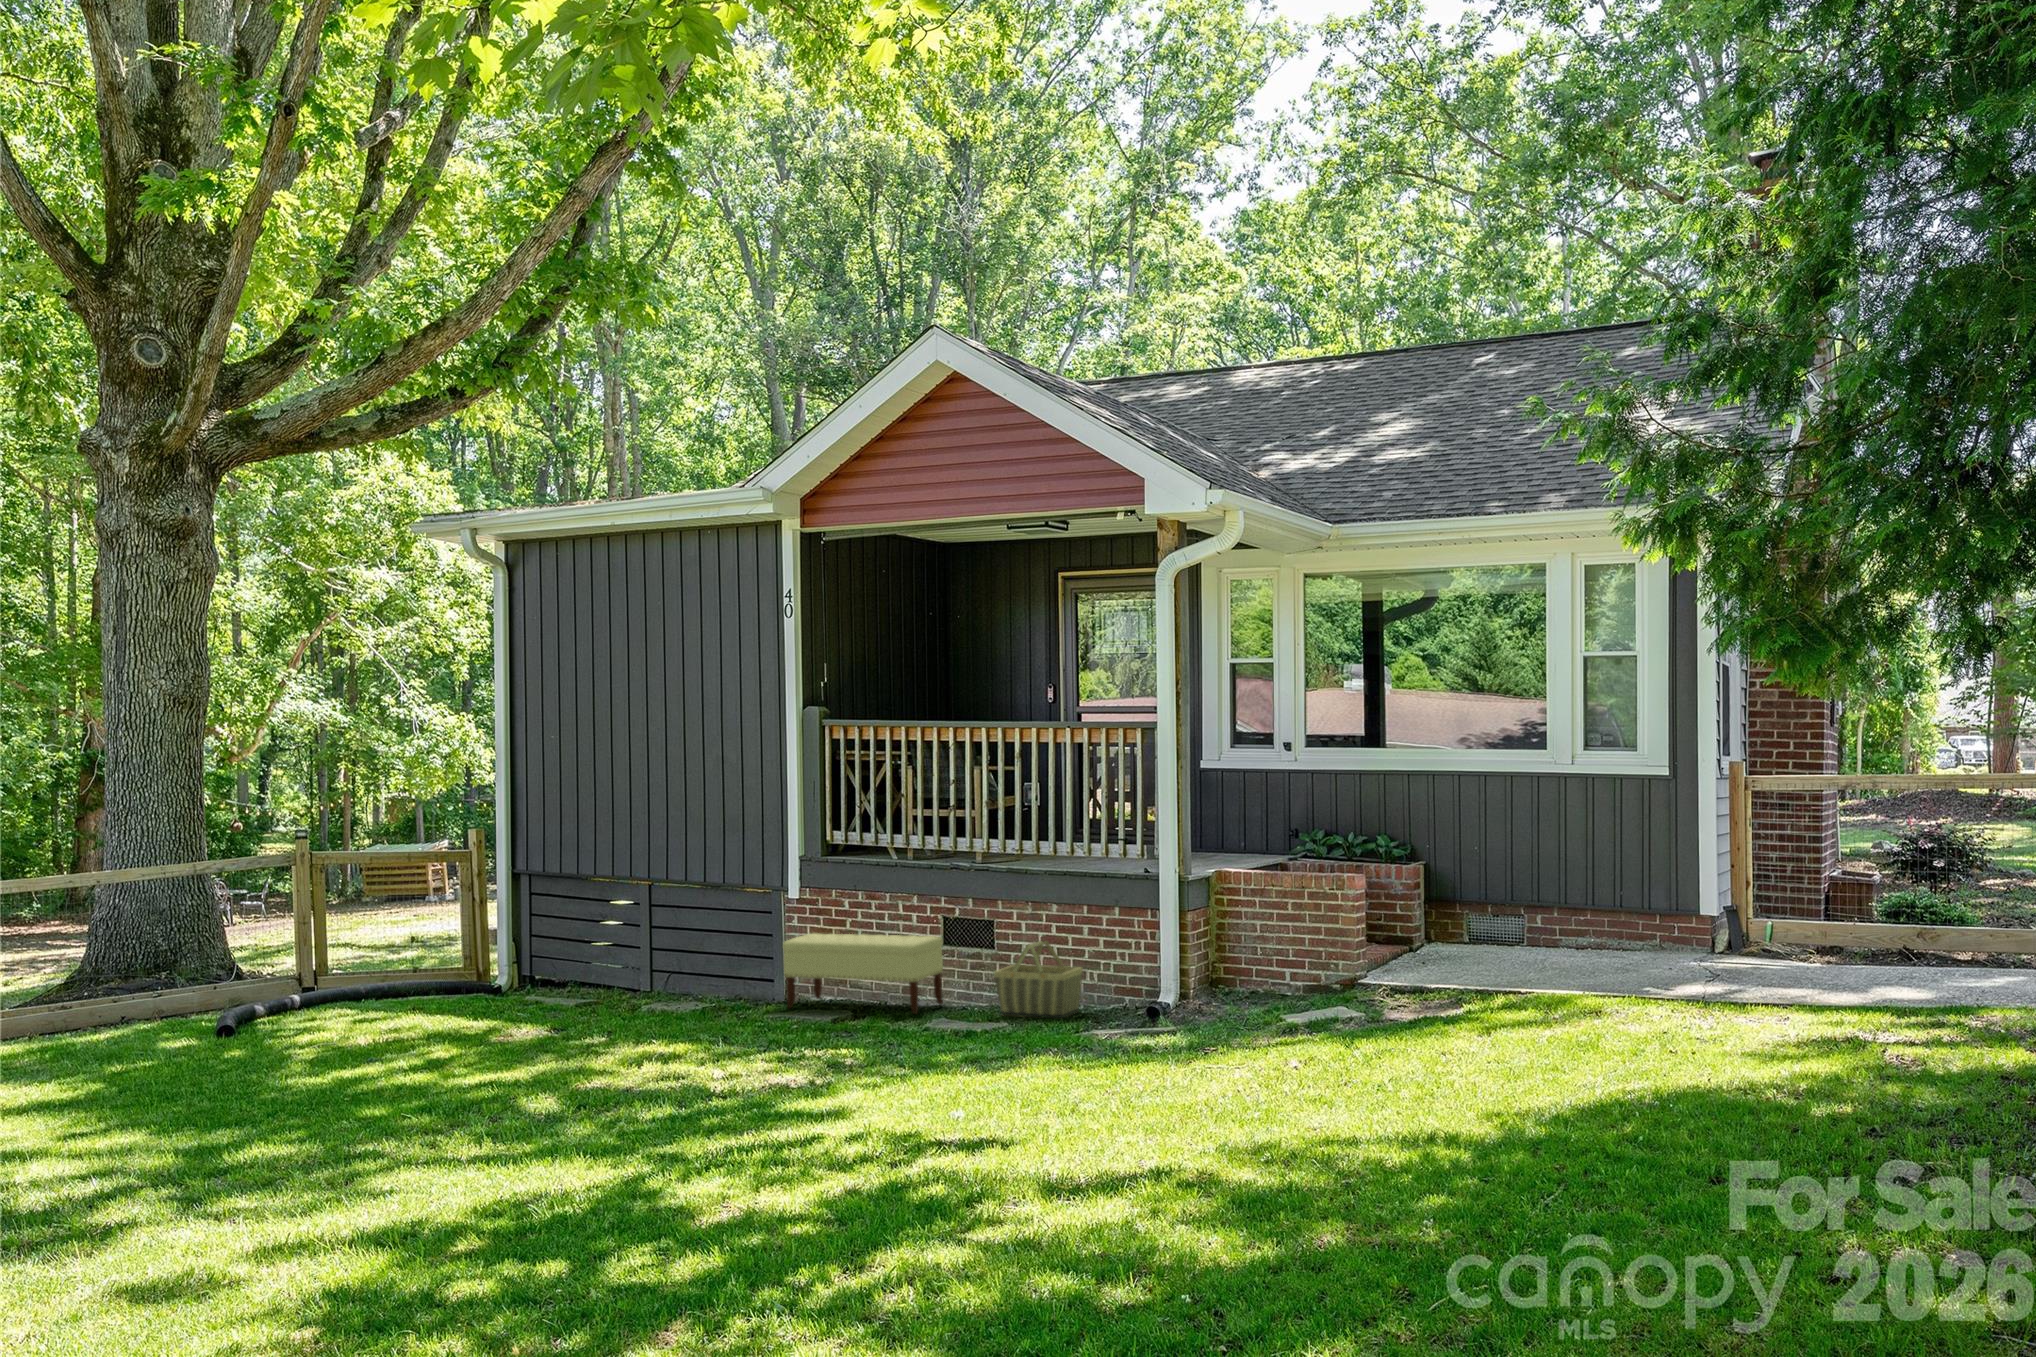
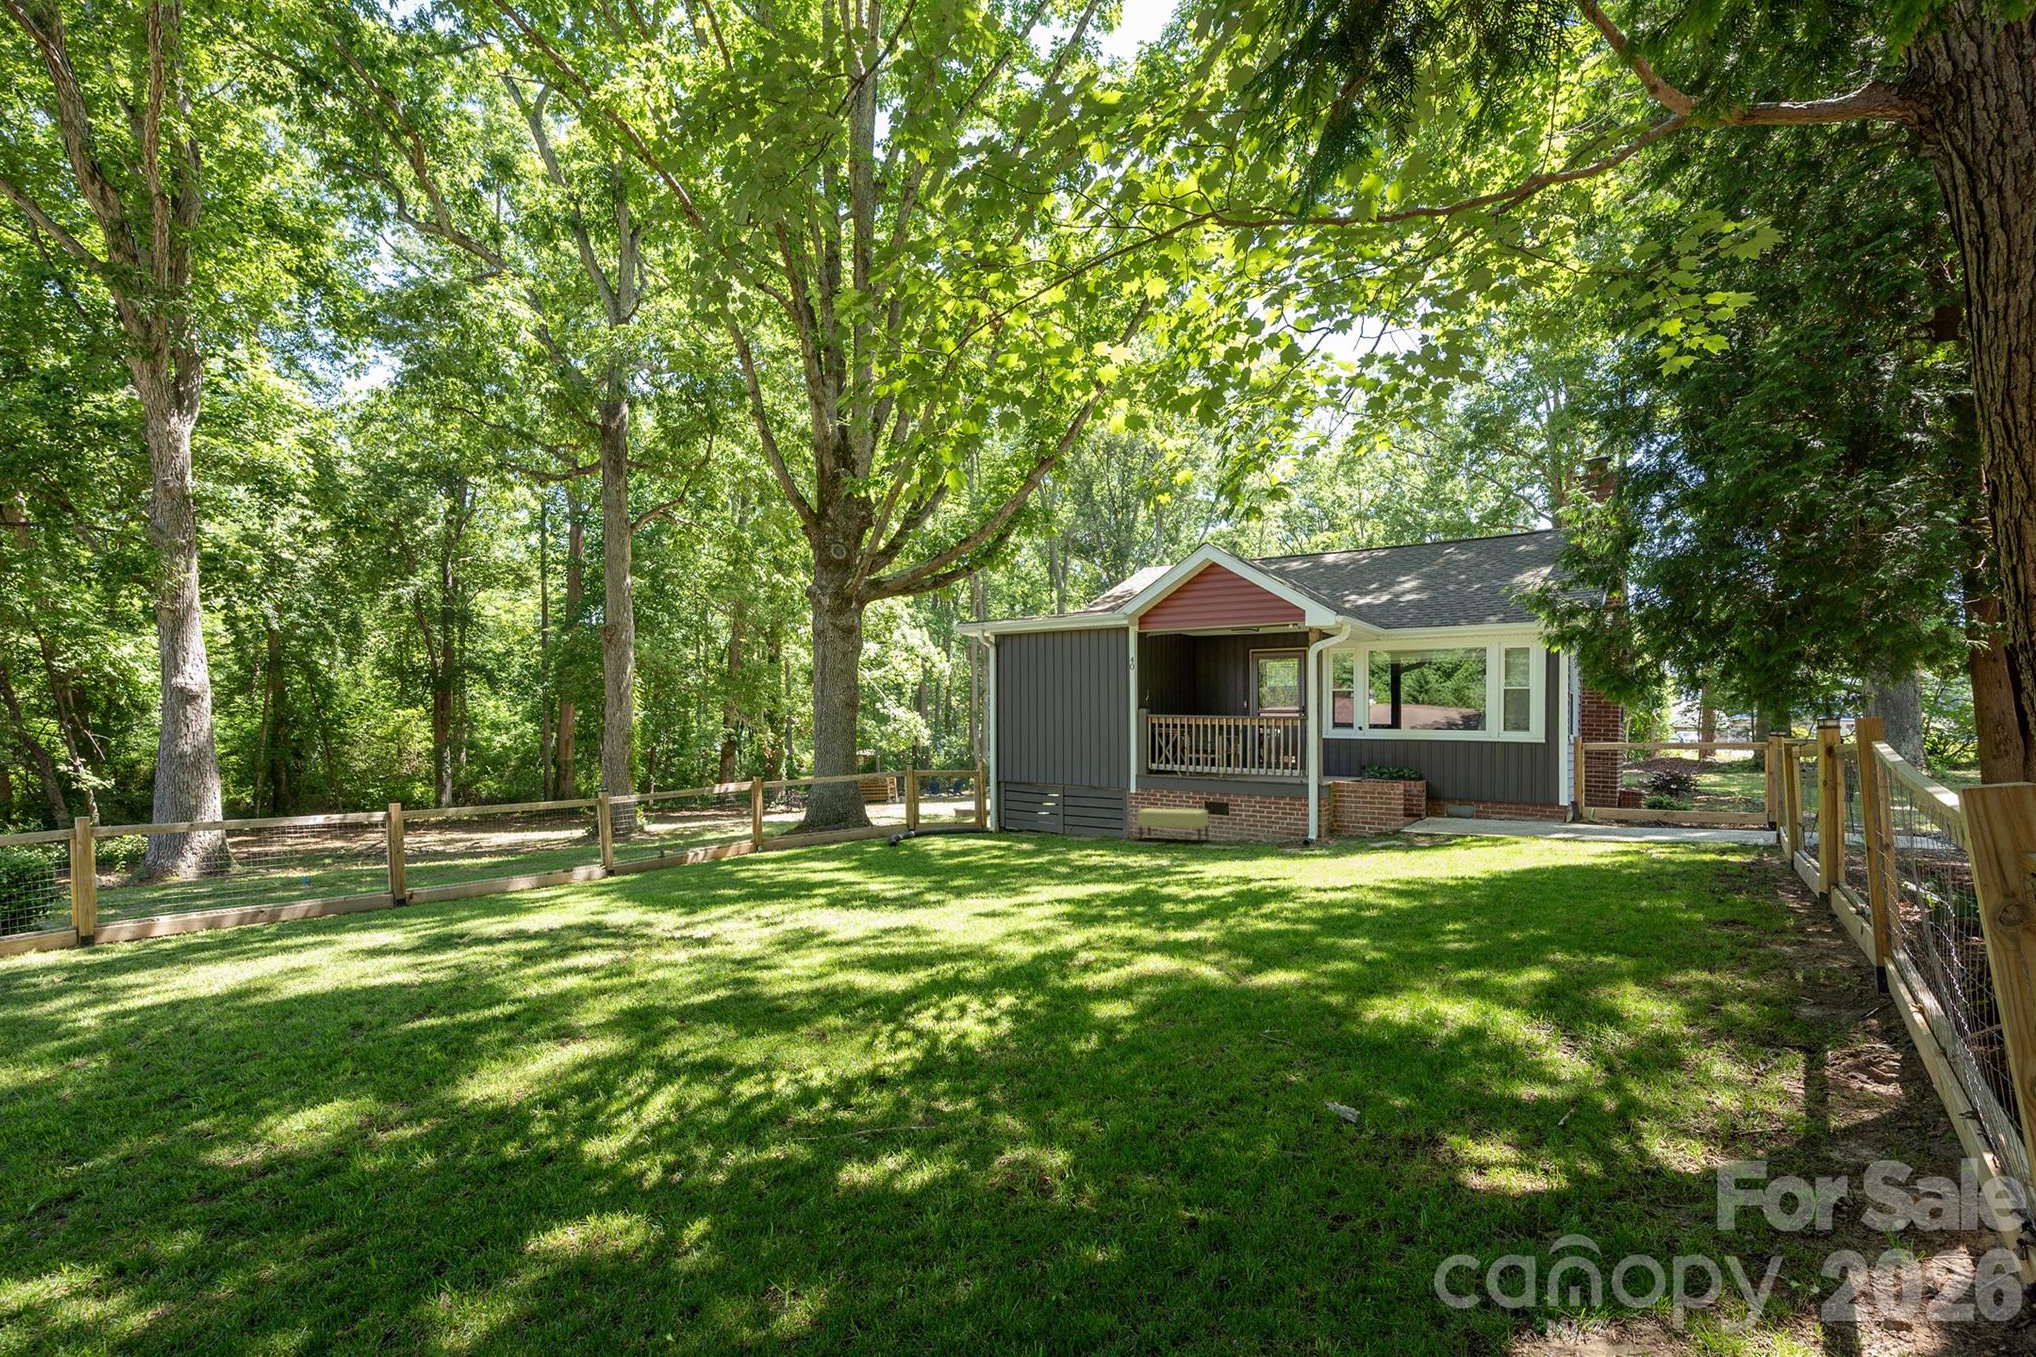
basket: present [994,941,1083,1018] -> none [1236,812,1275,845]

